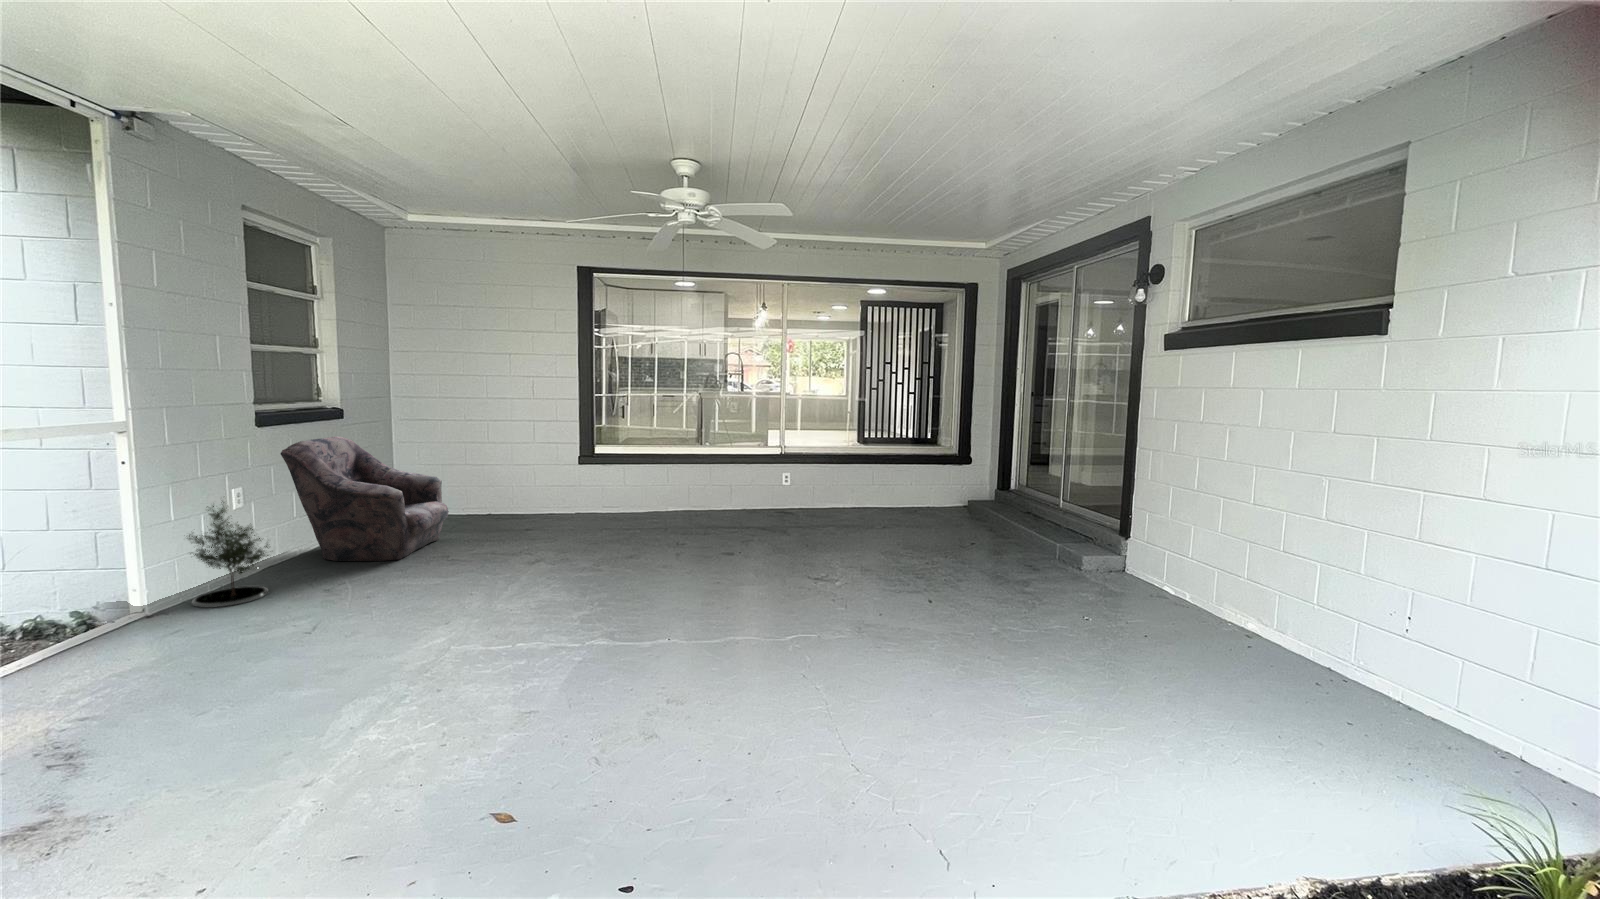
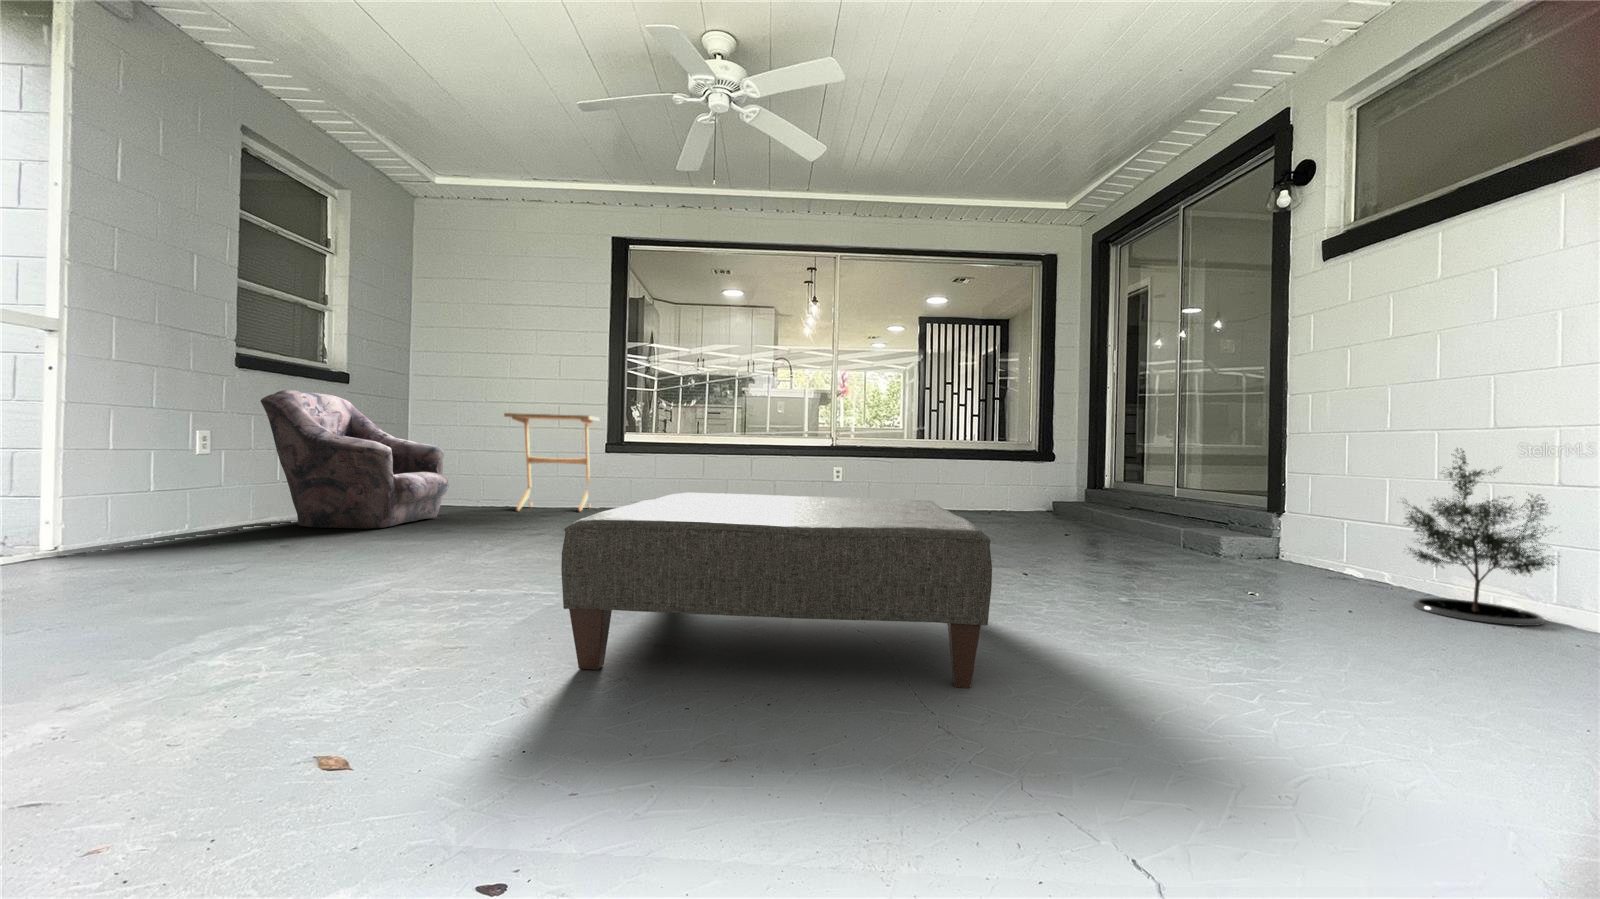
side table: none [490,435,575,523] -> present [504,413,599,511]
potted tree: present [187,501,269,608] -> present [1405,448,1555,626]
ottoman: none [607,568,887,741] -> present [561,493,992,688]

